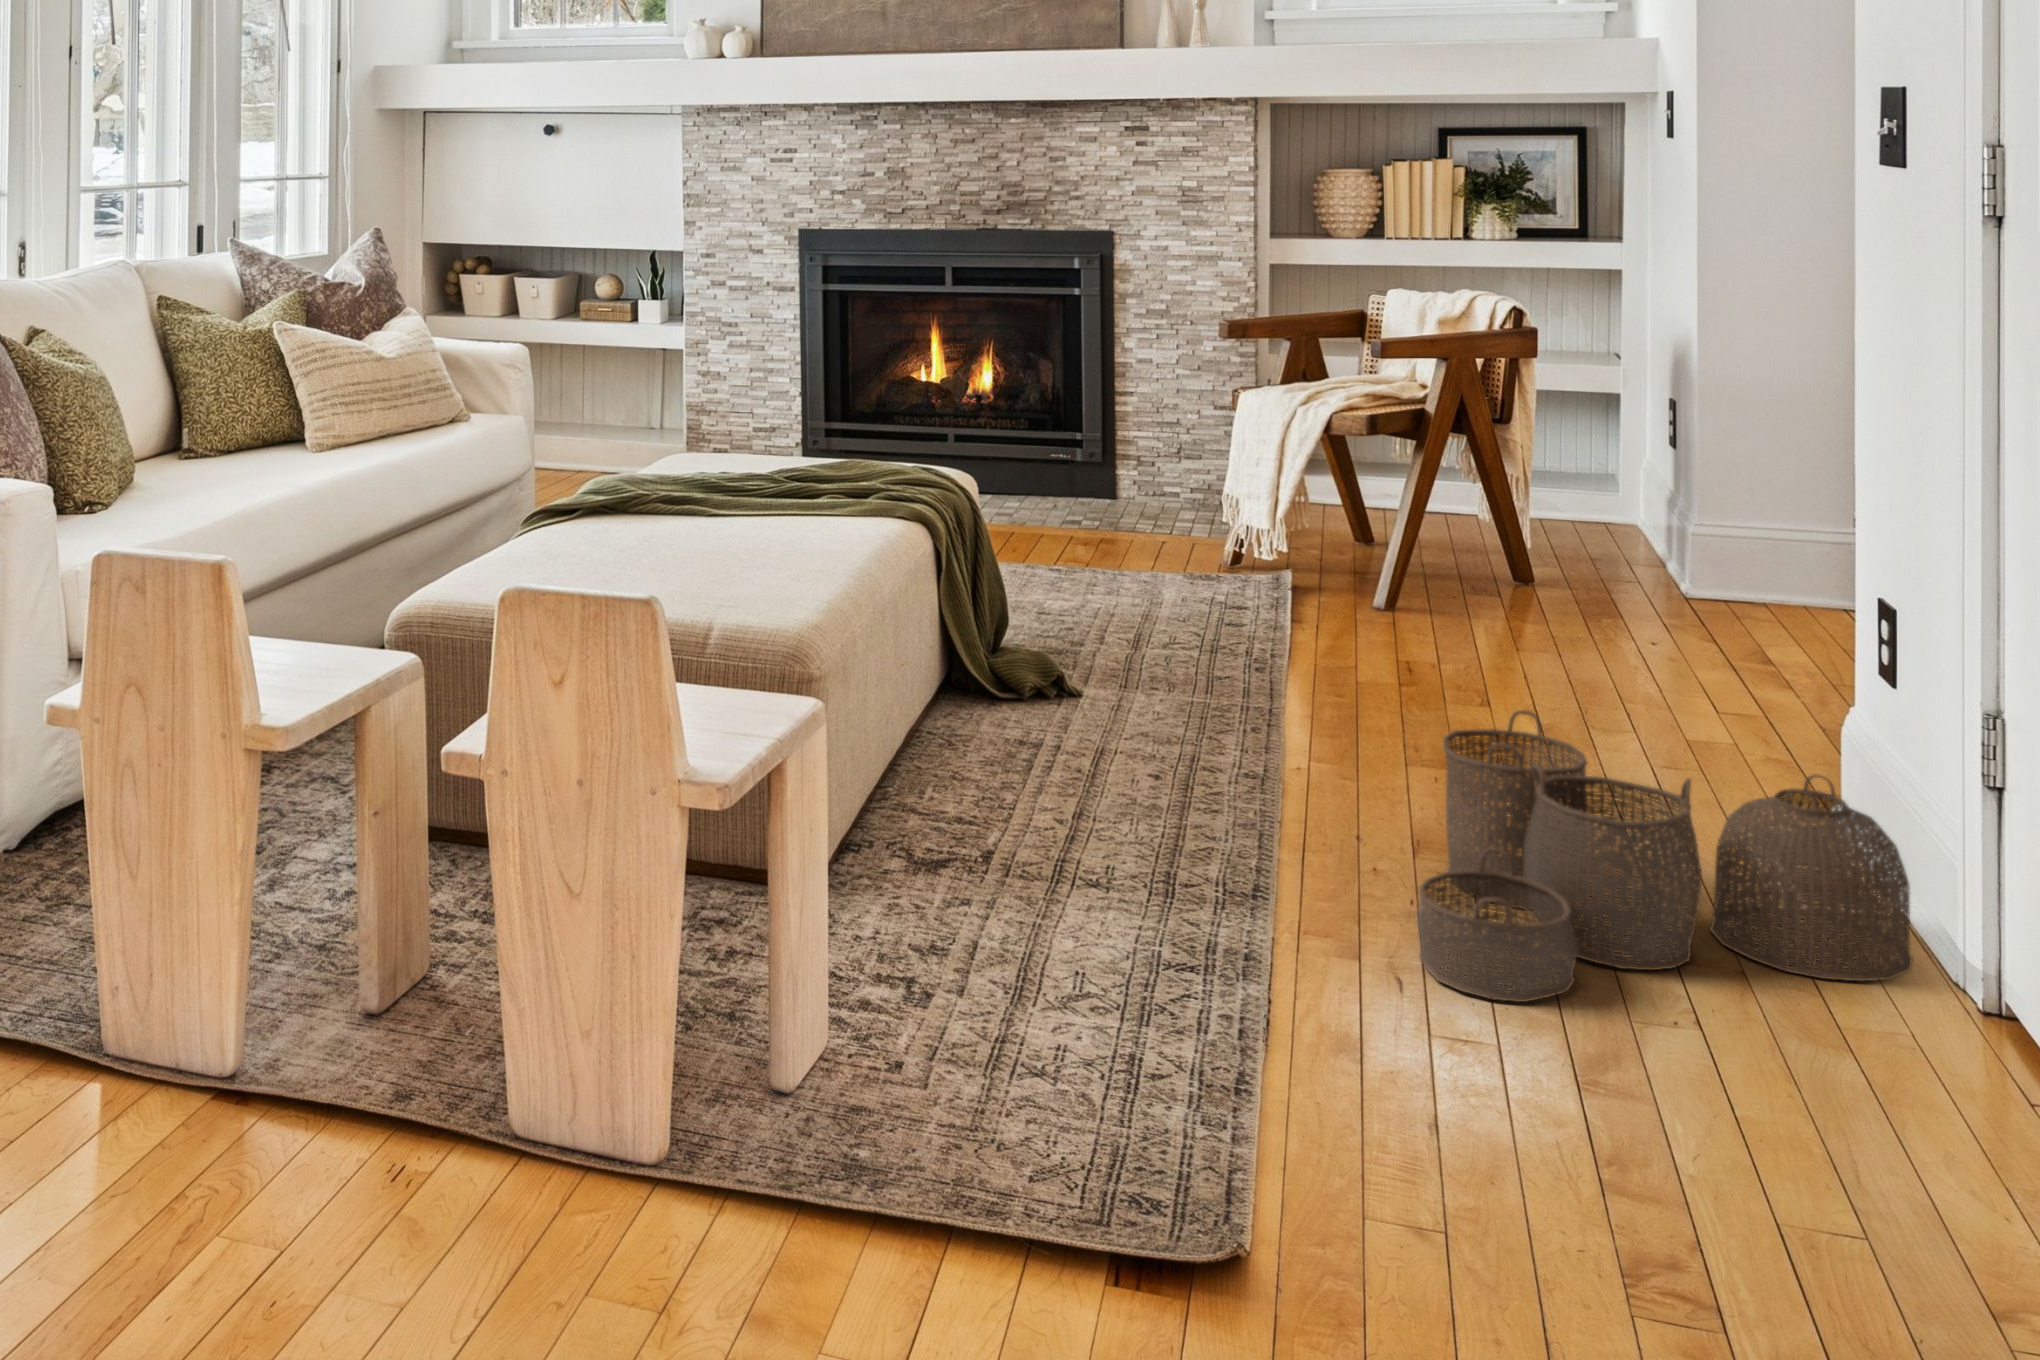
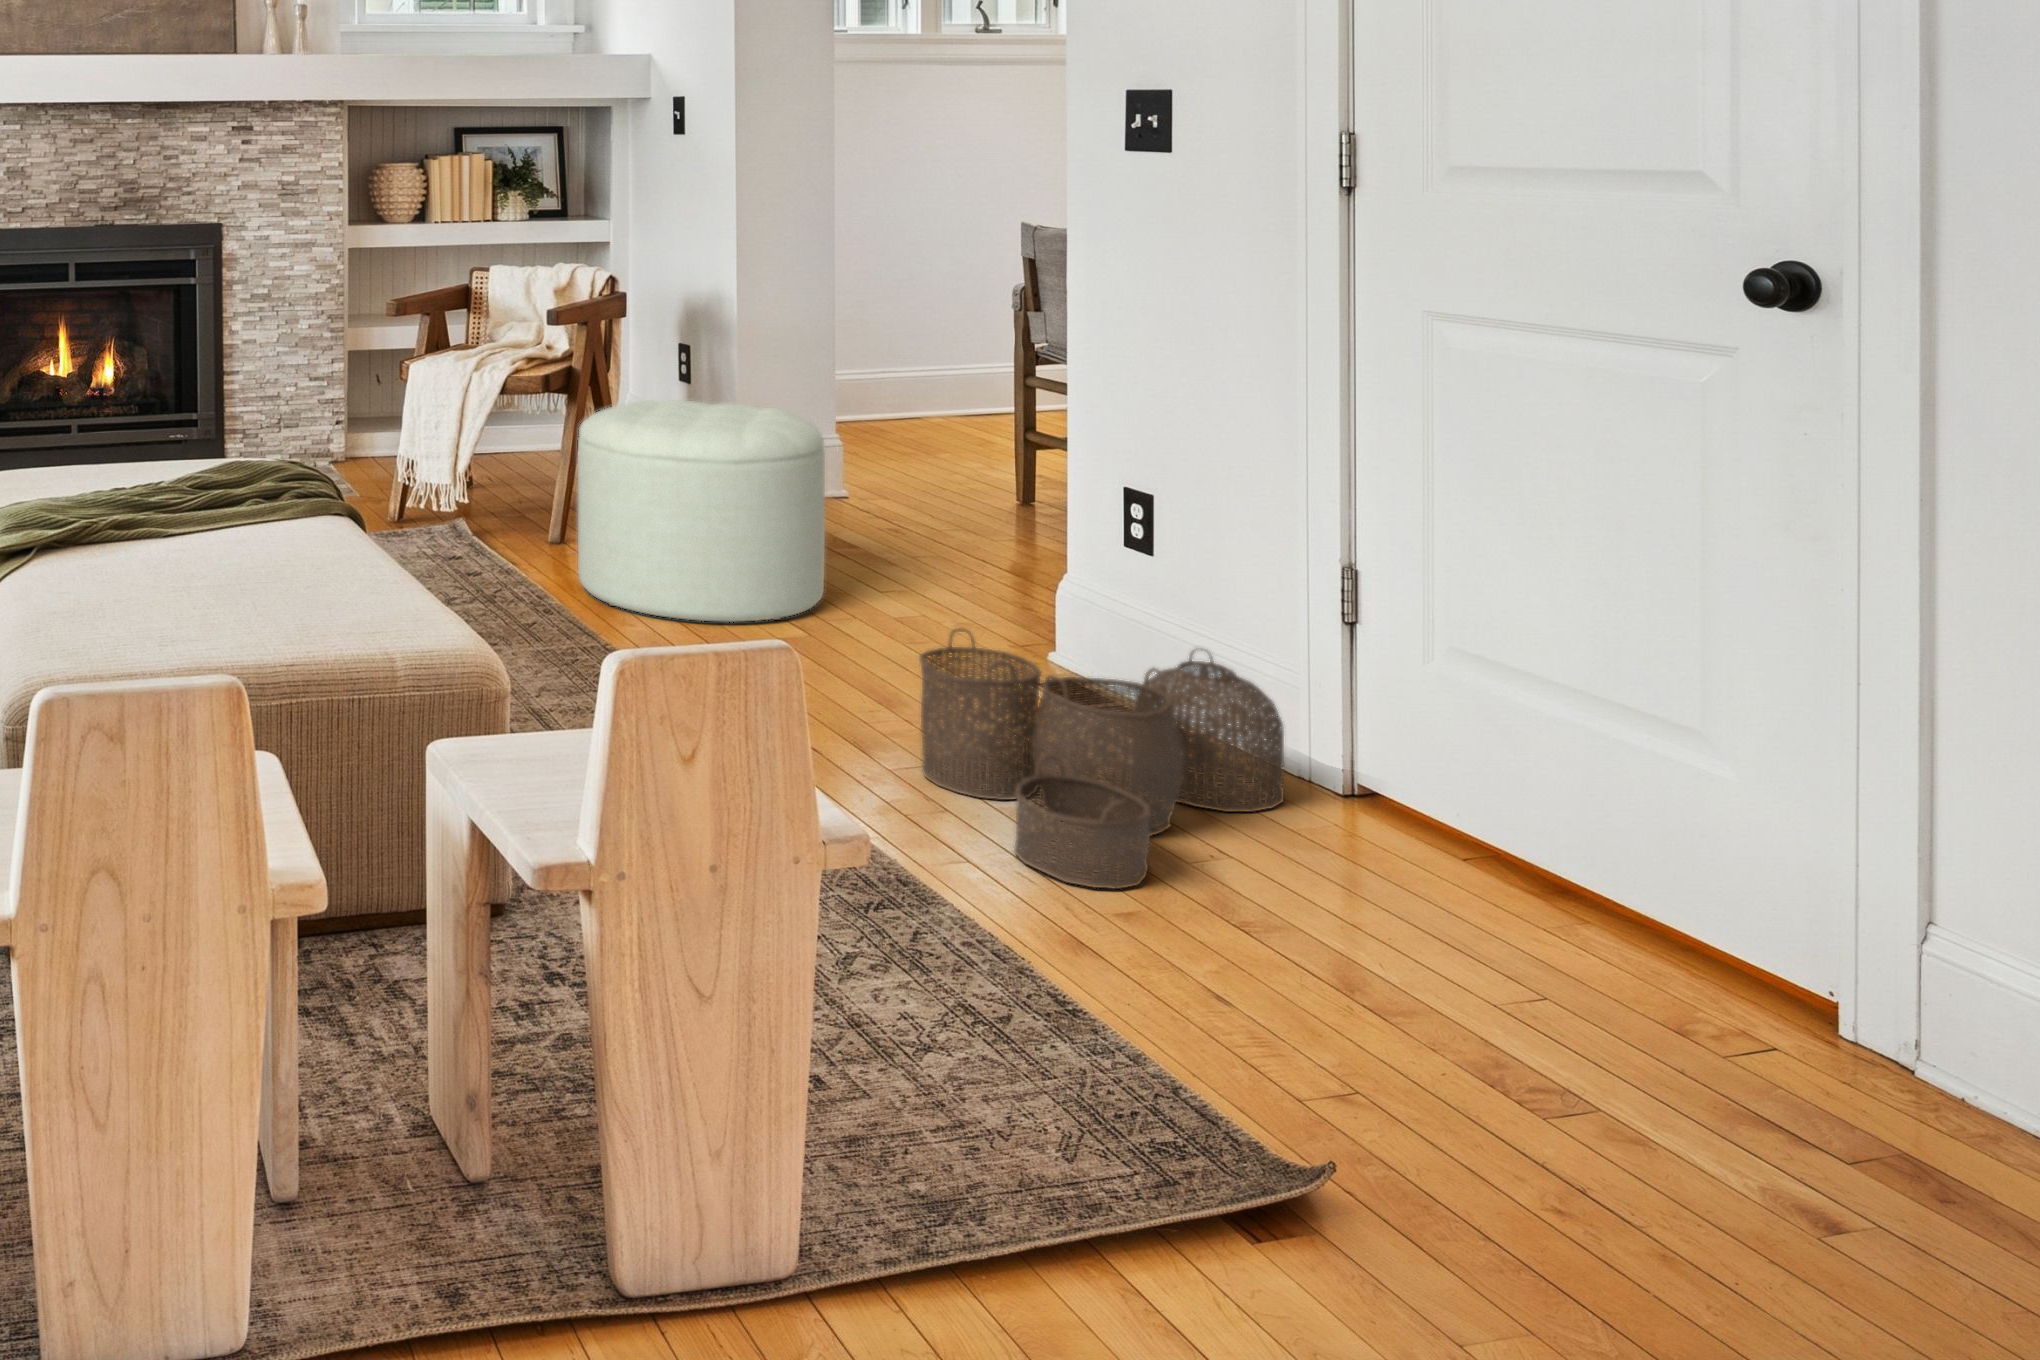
ottoman: none [1341,444,1648,710] -> present [578,400,825,622]

